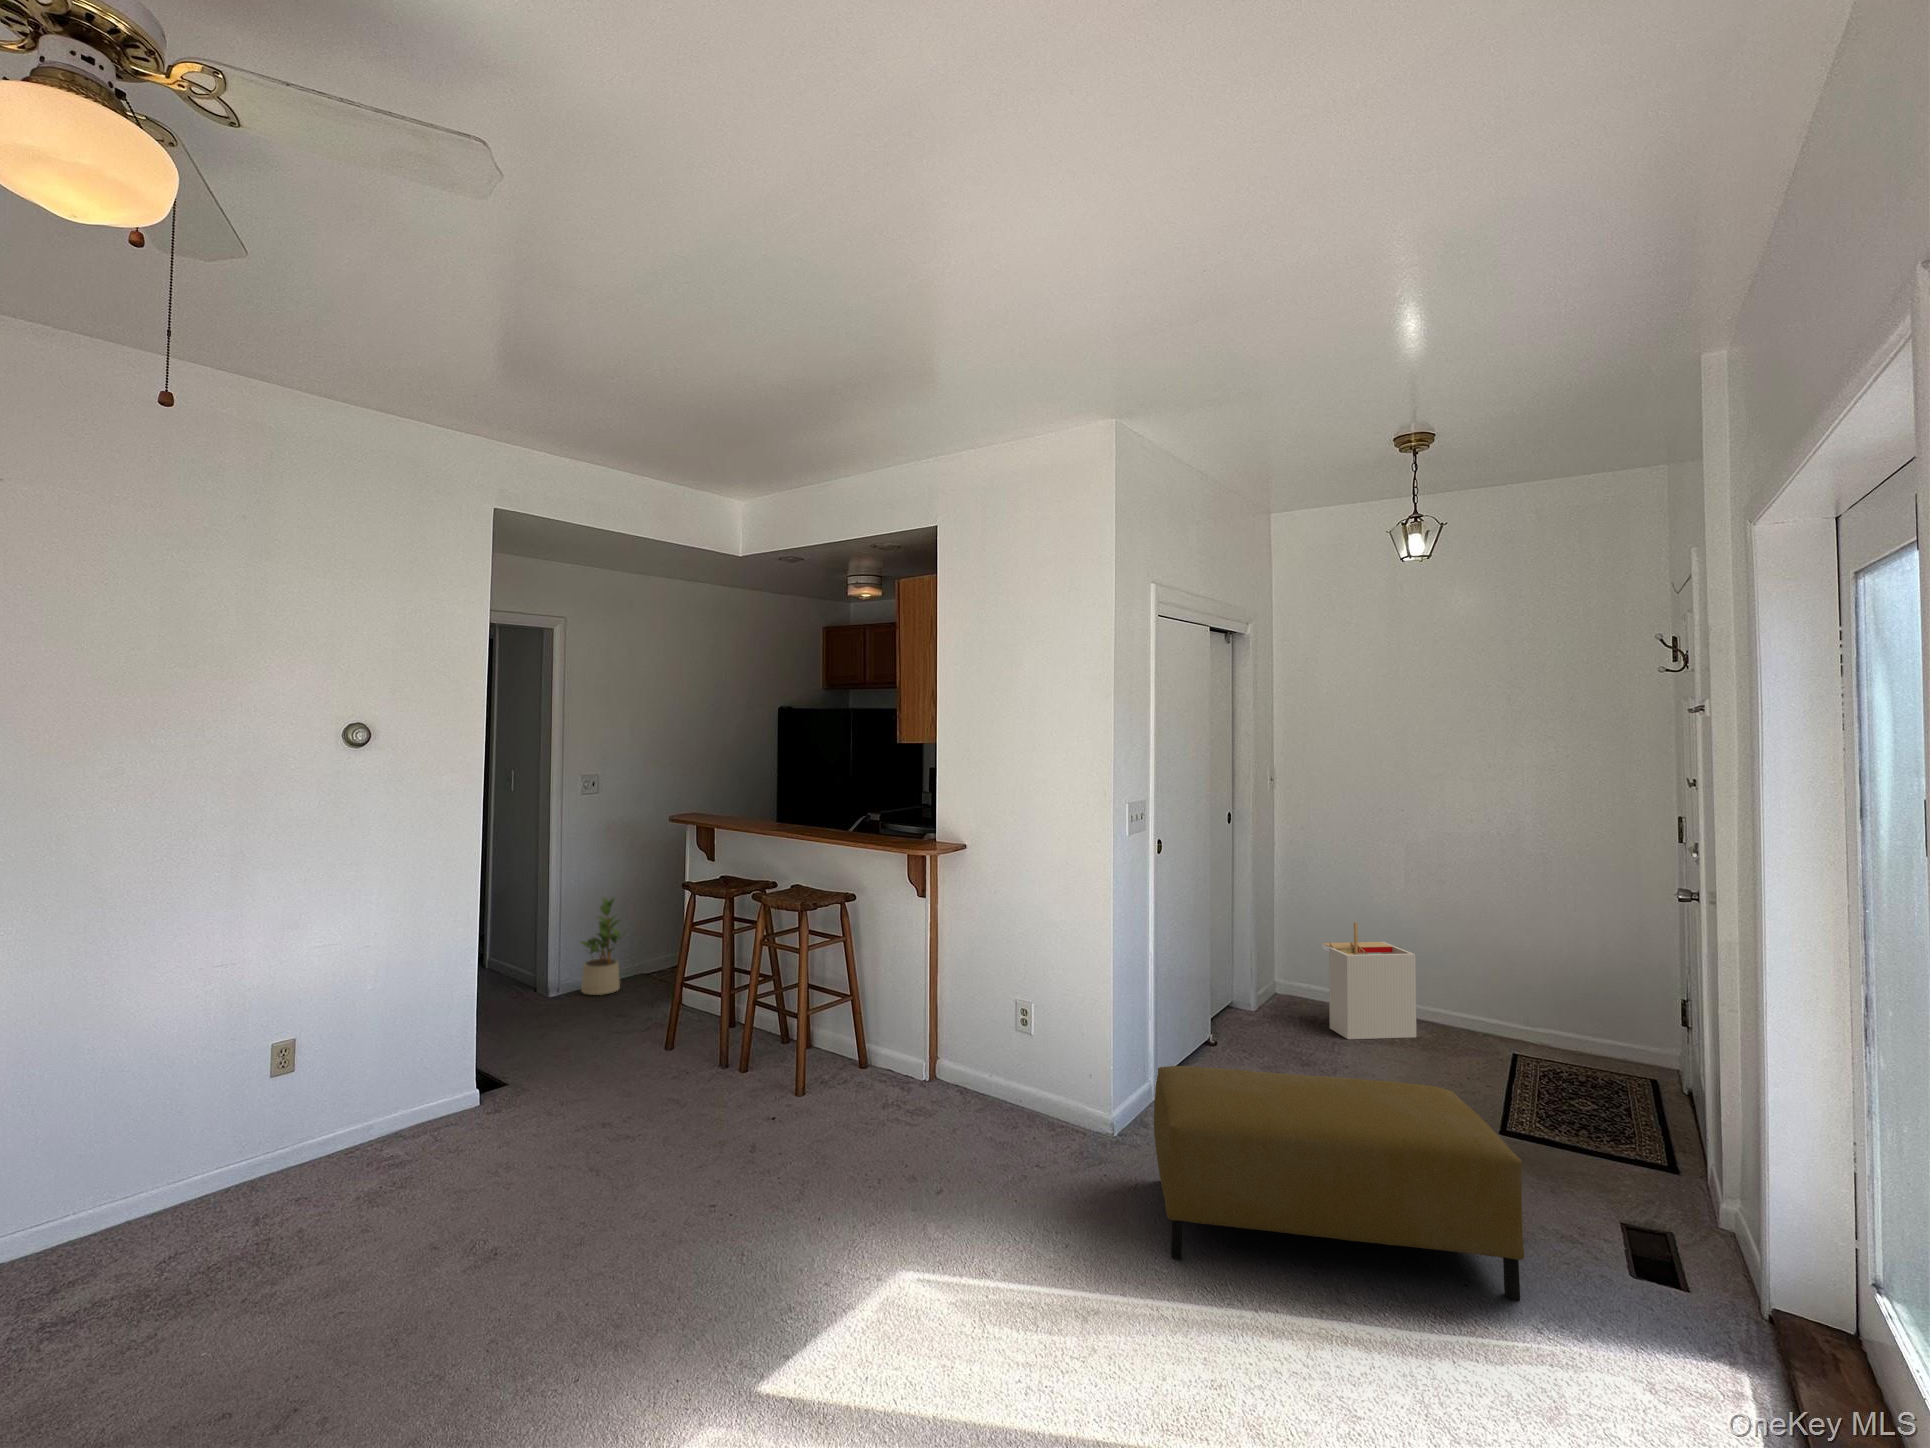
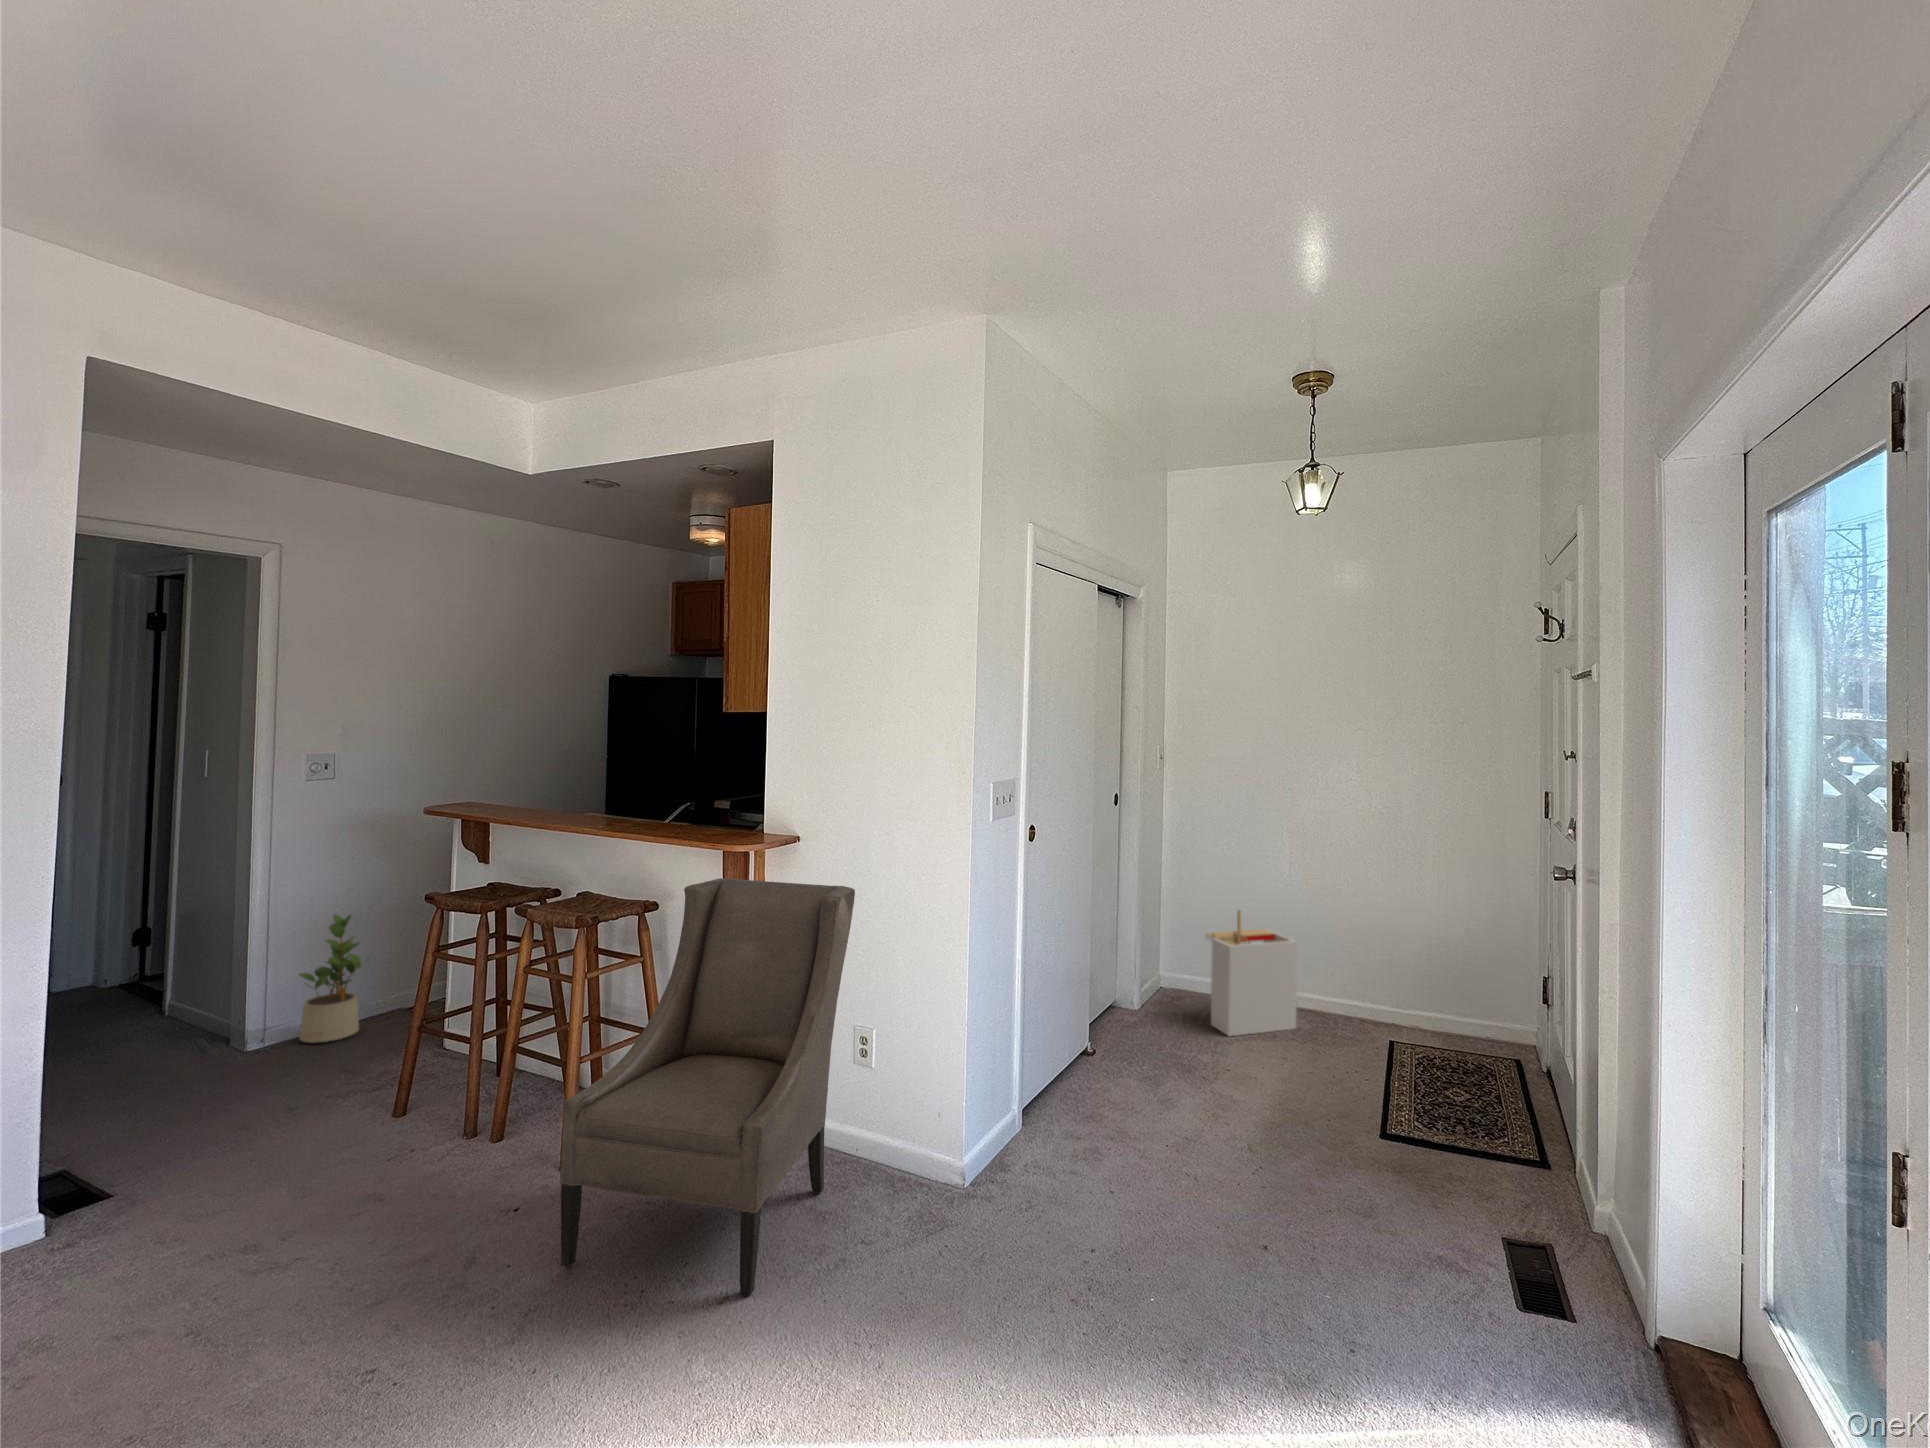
armchair: none [813,876,1017,1194] -> present [560,878,855,1296]
ottoman: present [1154,1066,1524,1300] -> none [1005,1103,1415,1361]

